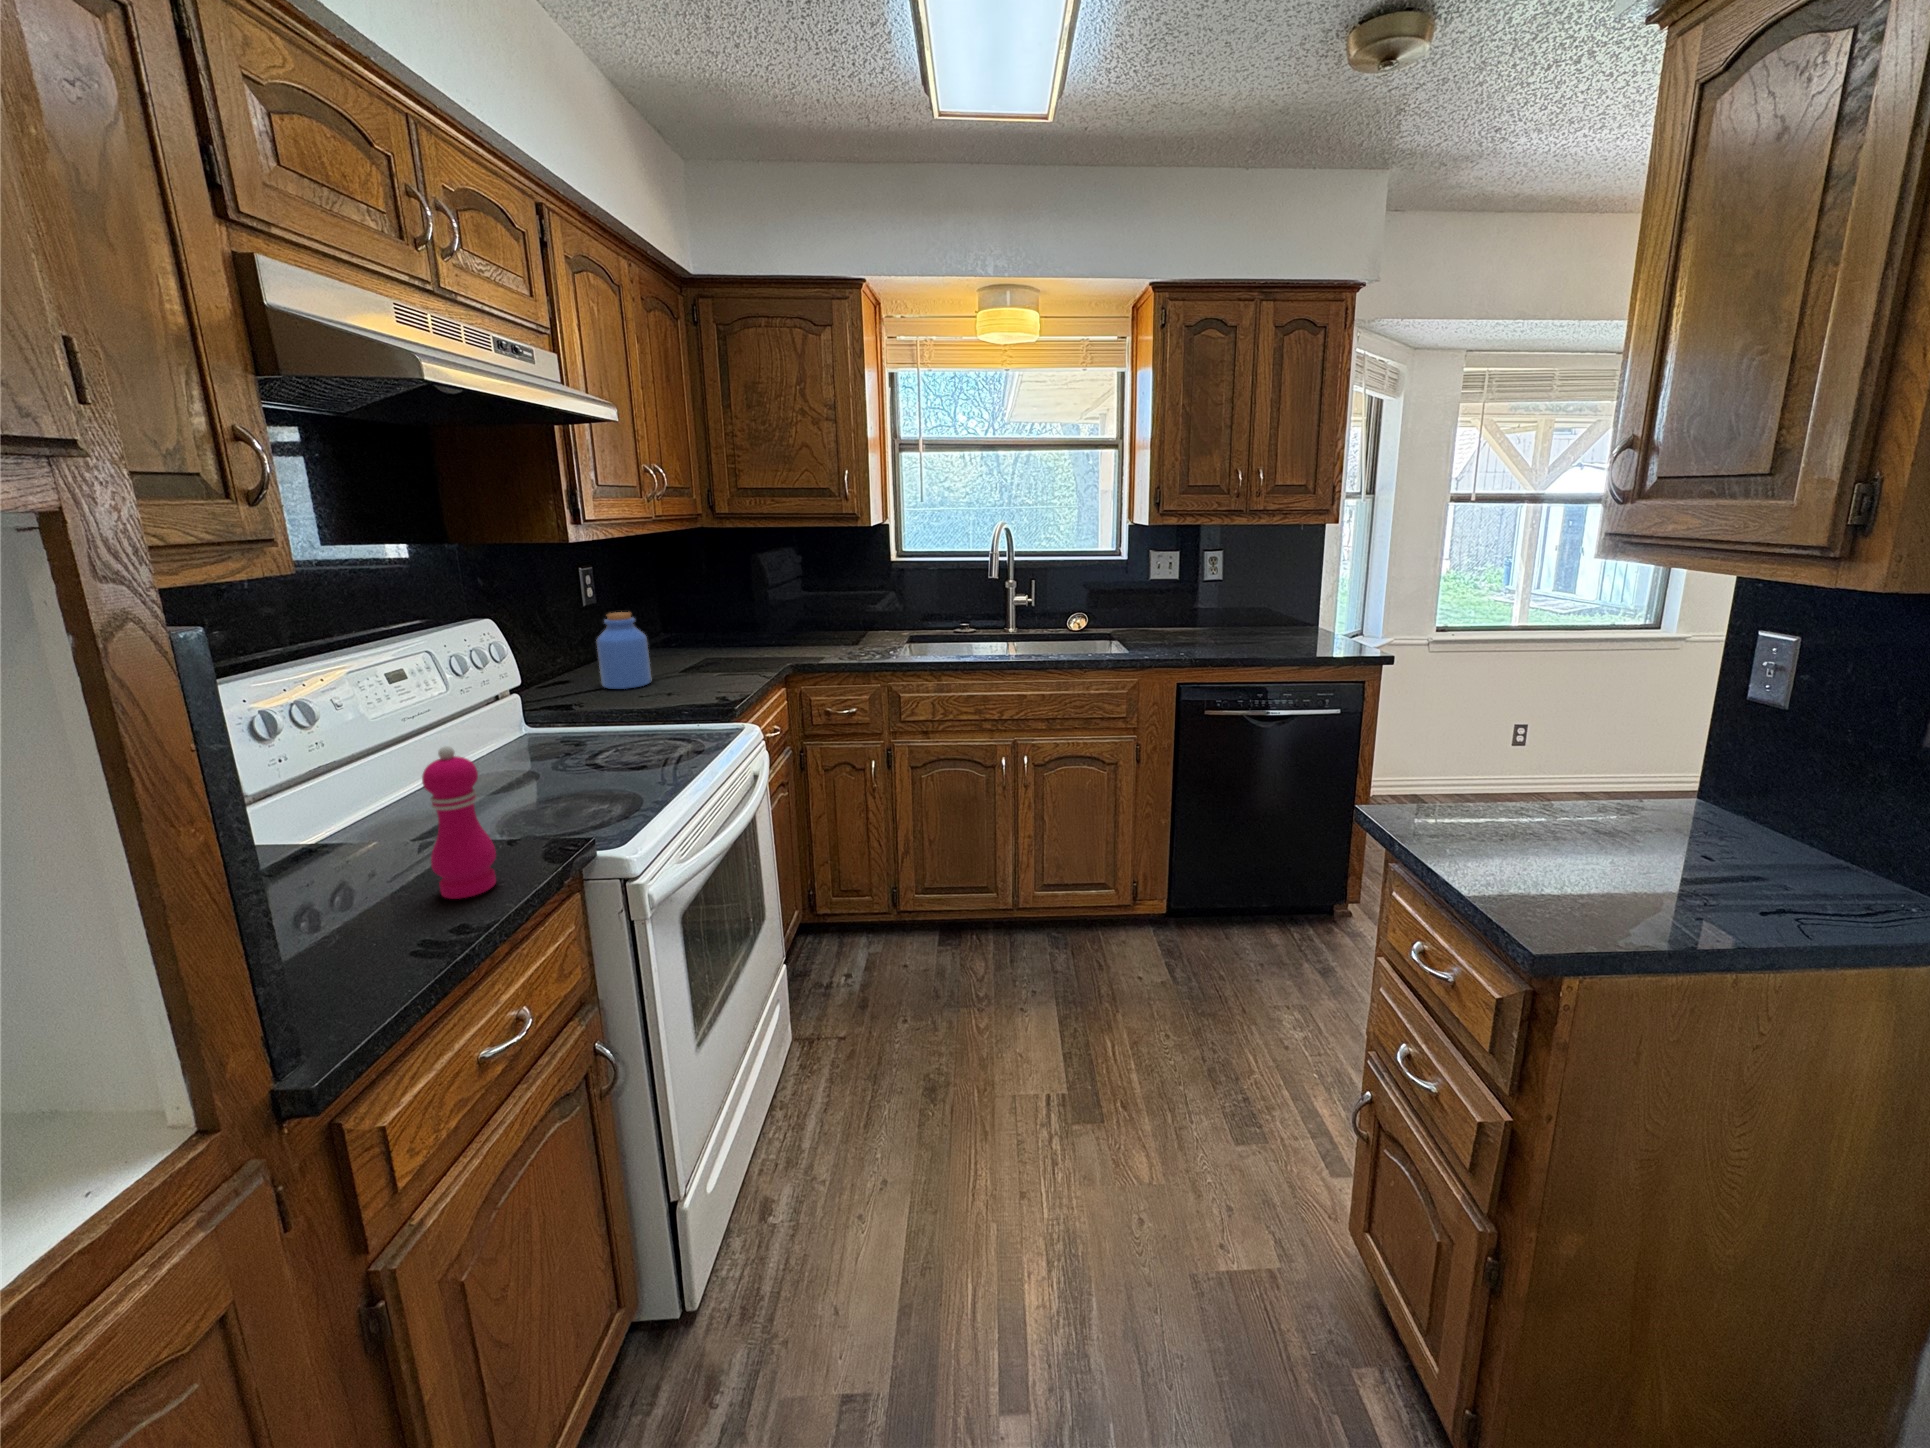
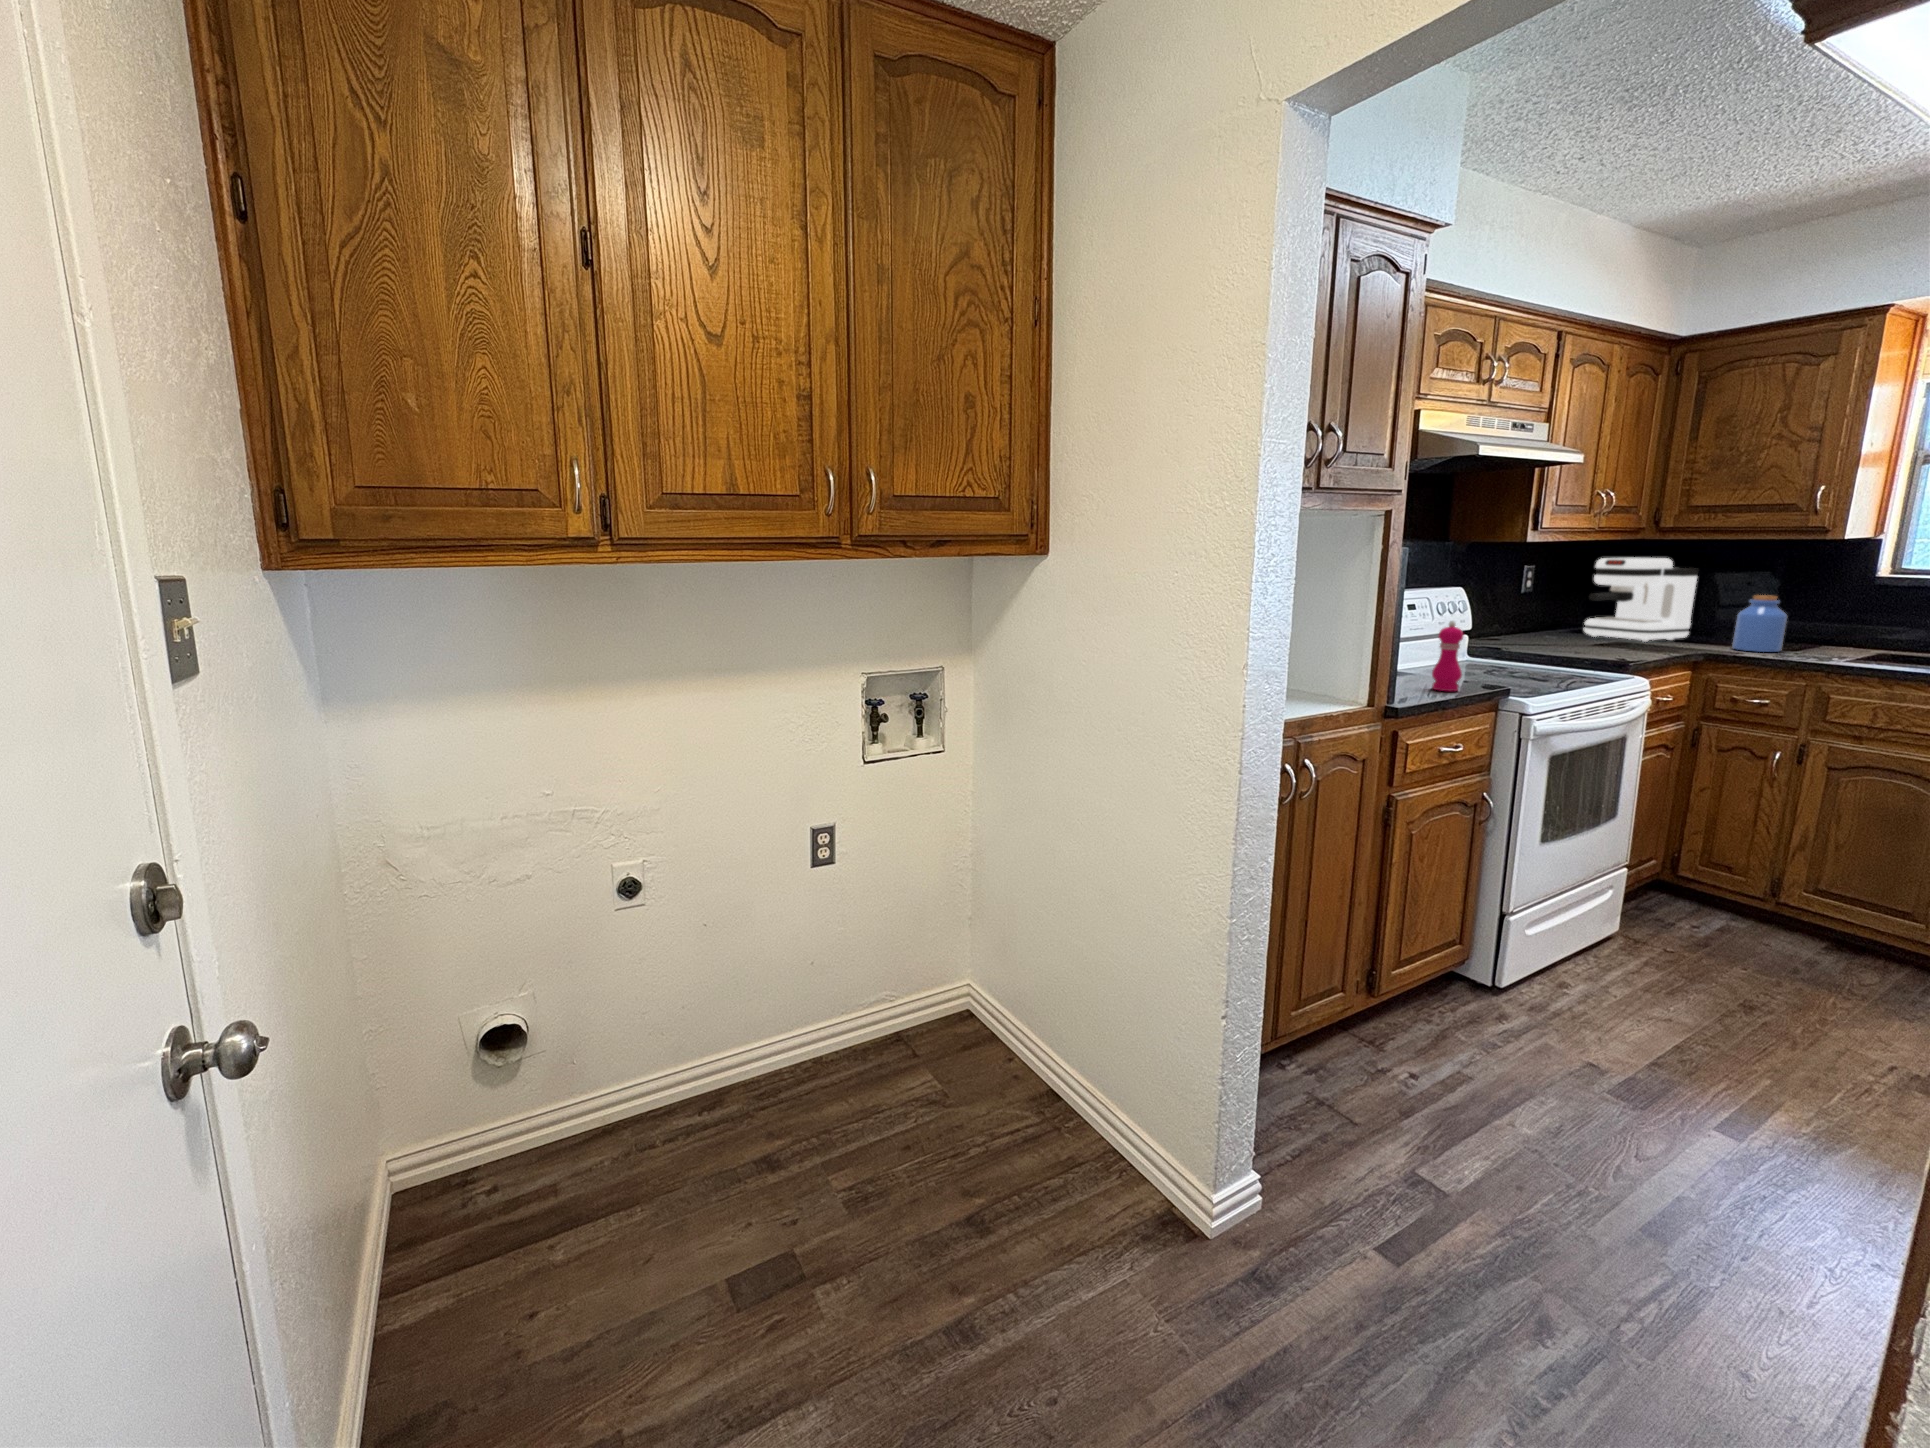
coffee maker: none [663,549,768,653] -> present [1584,558,1698,642]
jar: present [597,612,651,689] -> present [1732,595,1787,652]

